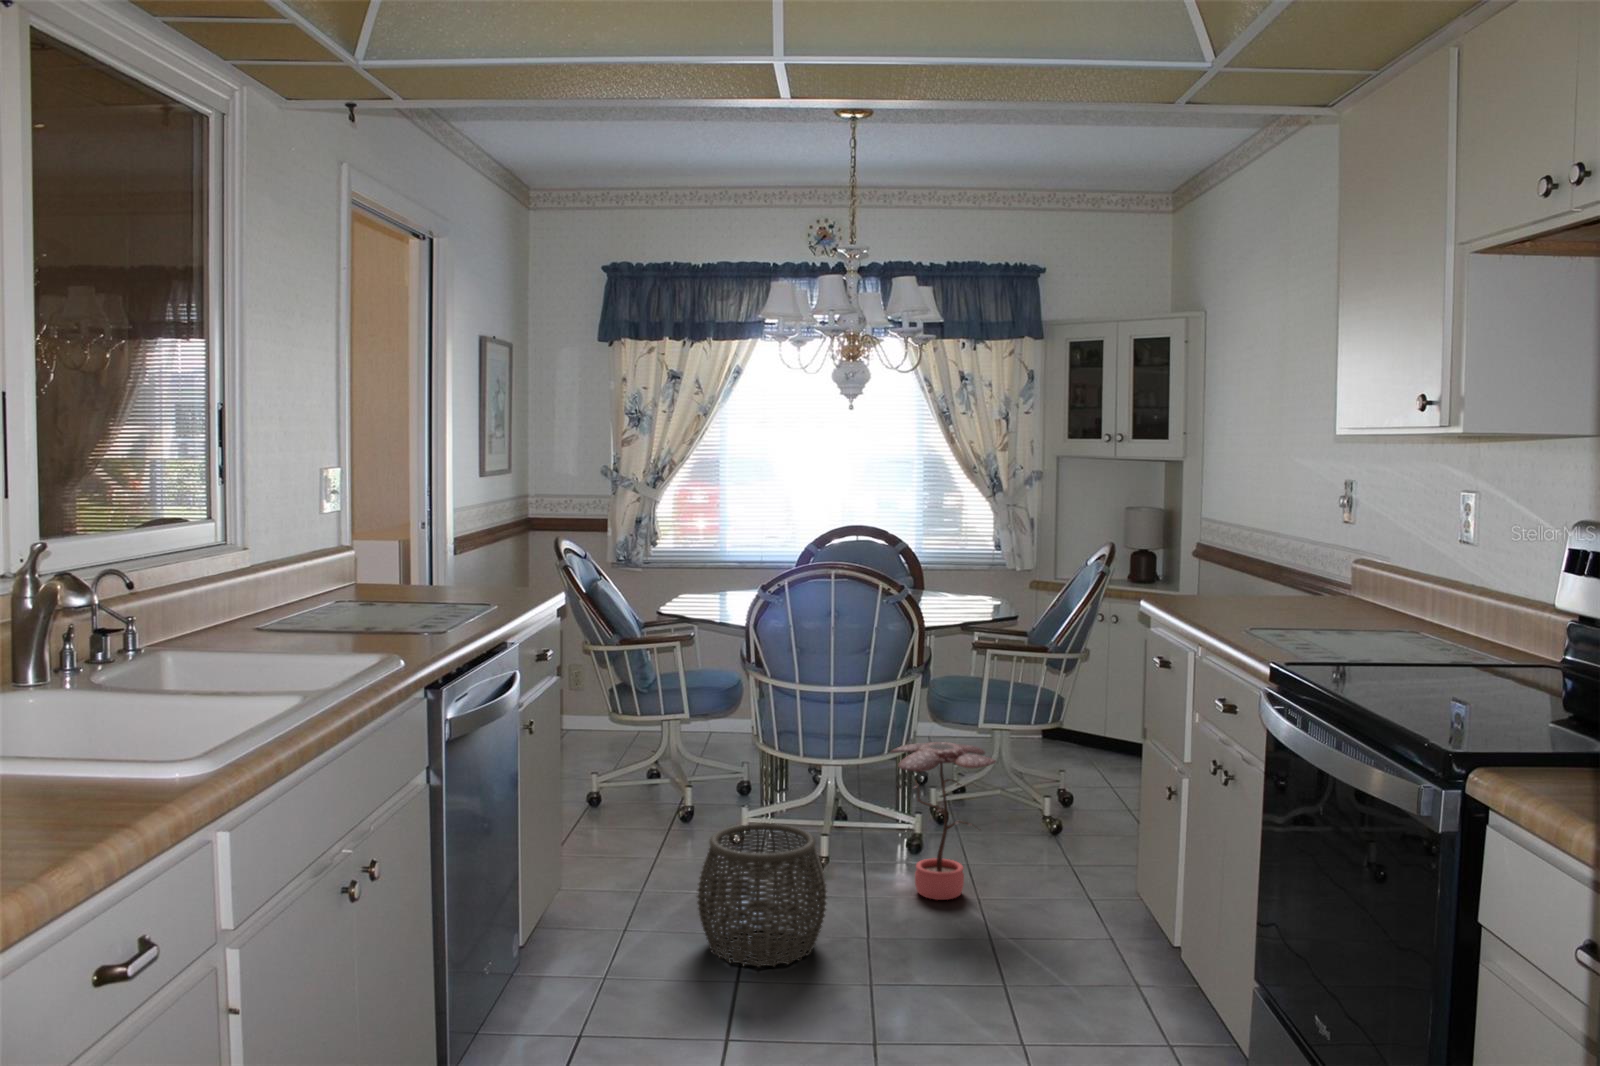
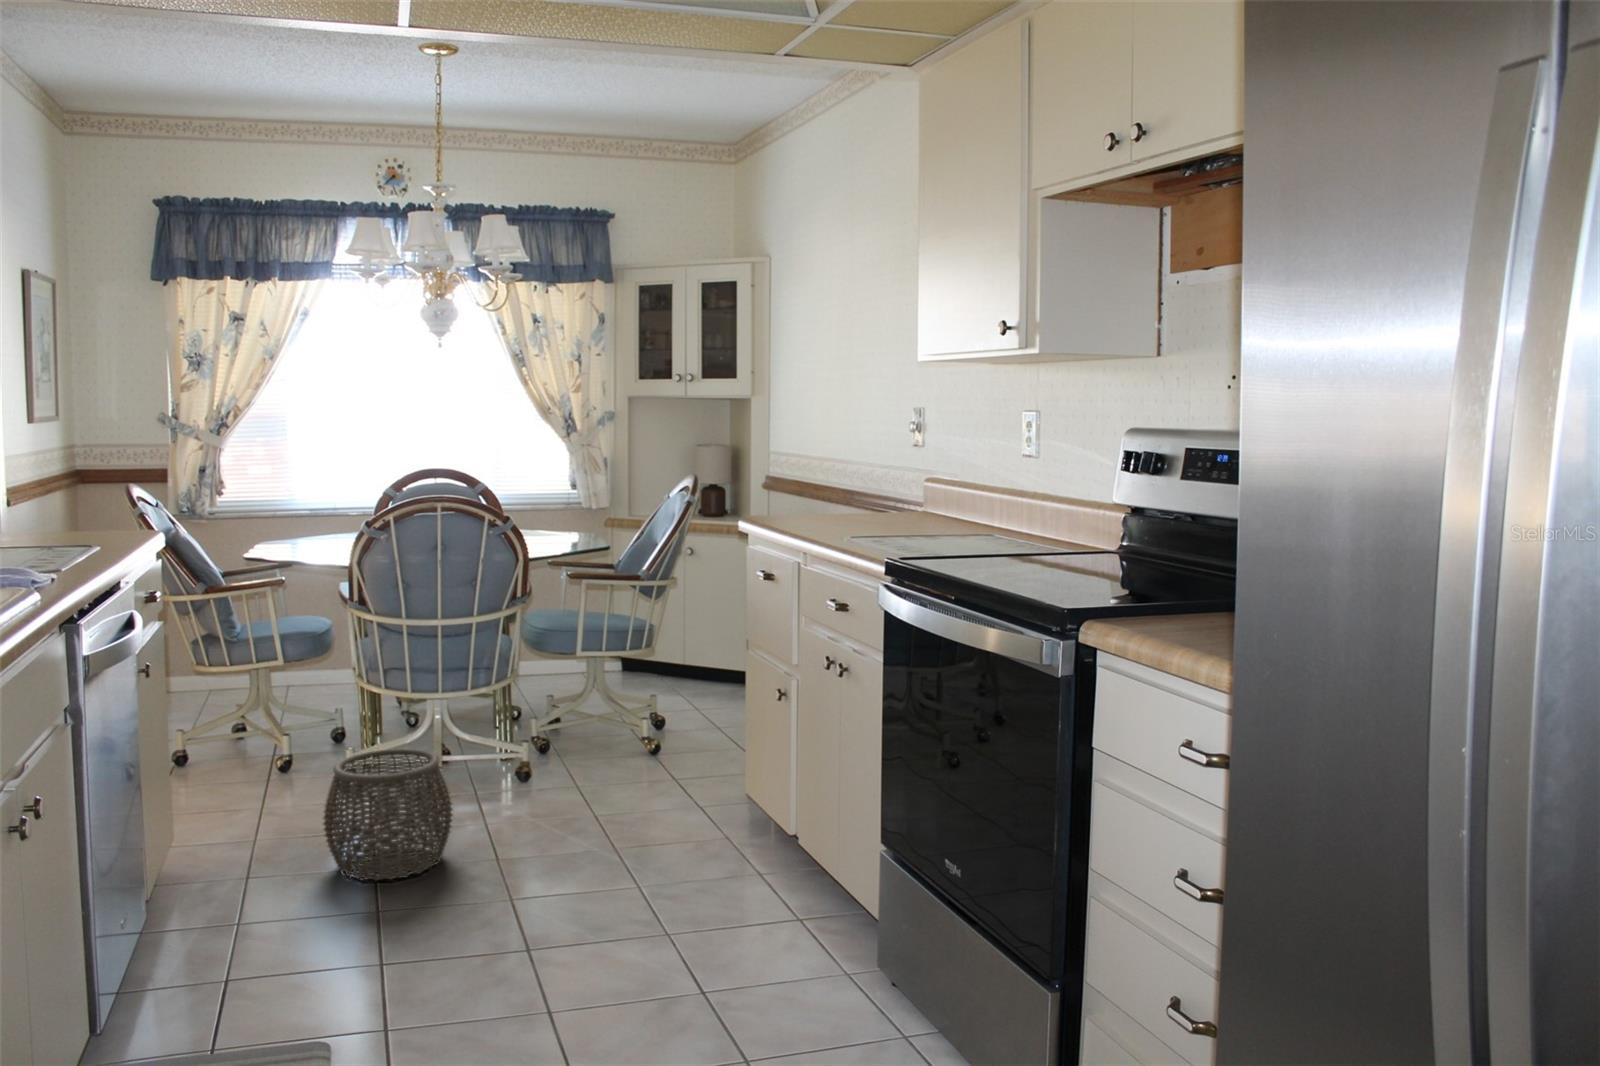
potted plant: present [891,742,996,900] -> none [500,661,600,804]

